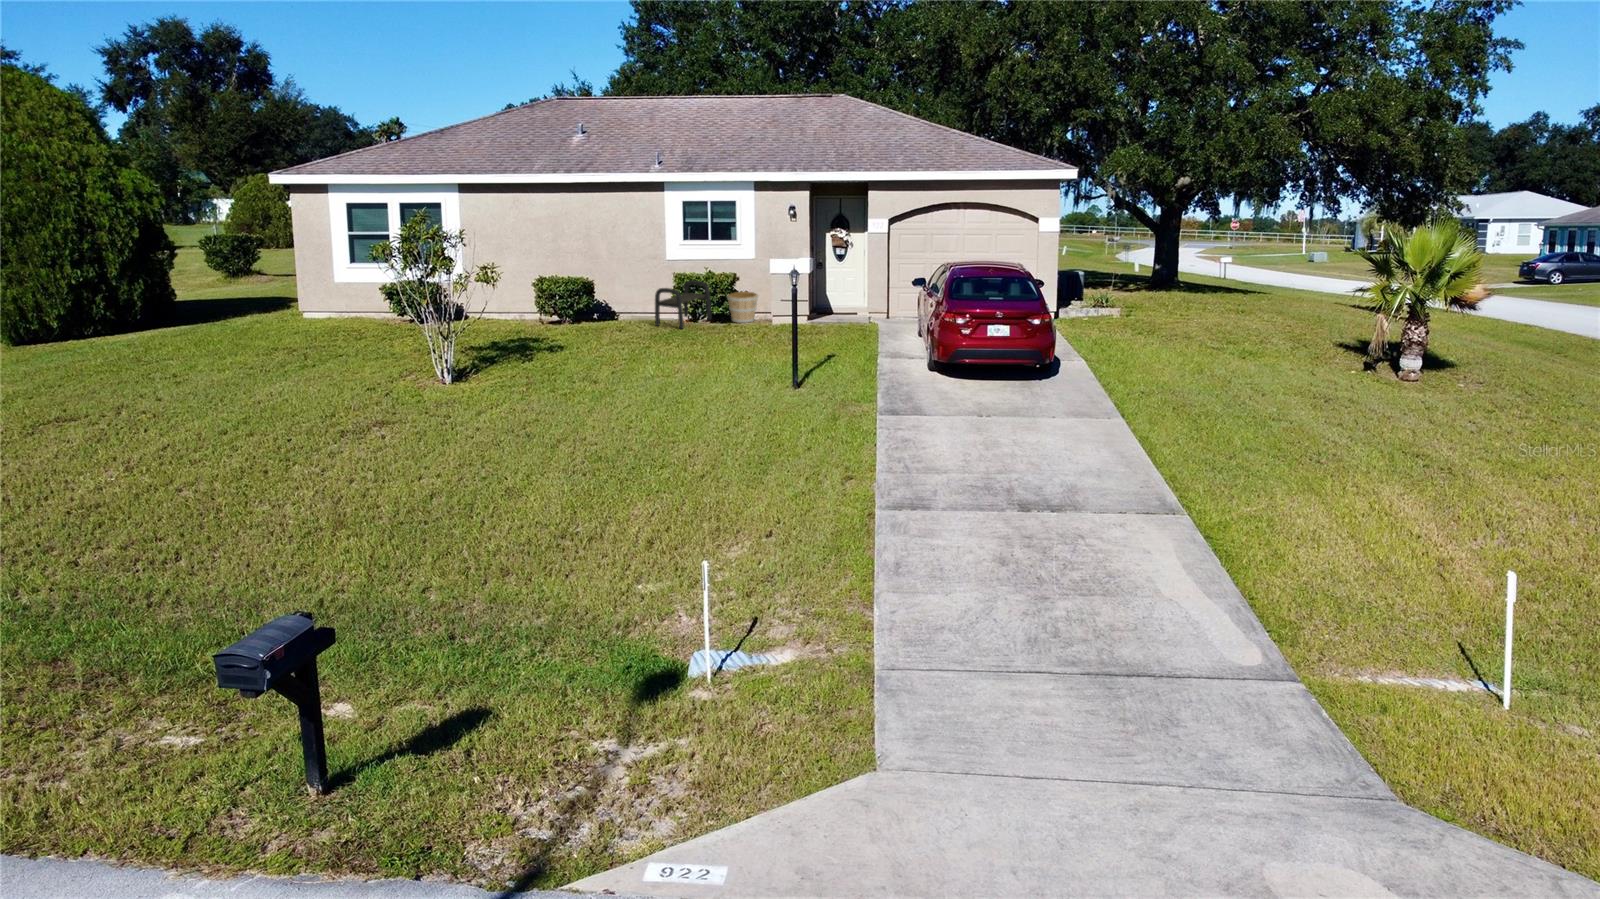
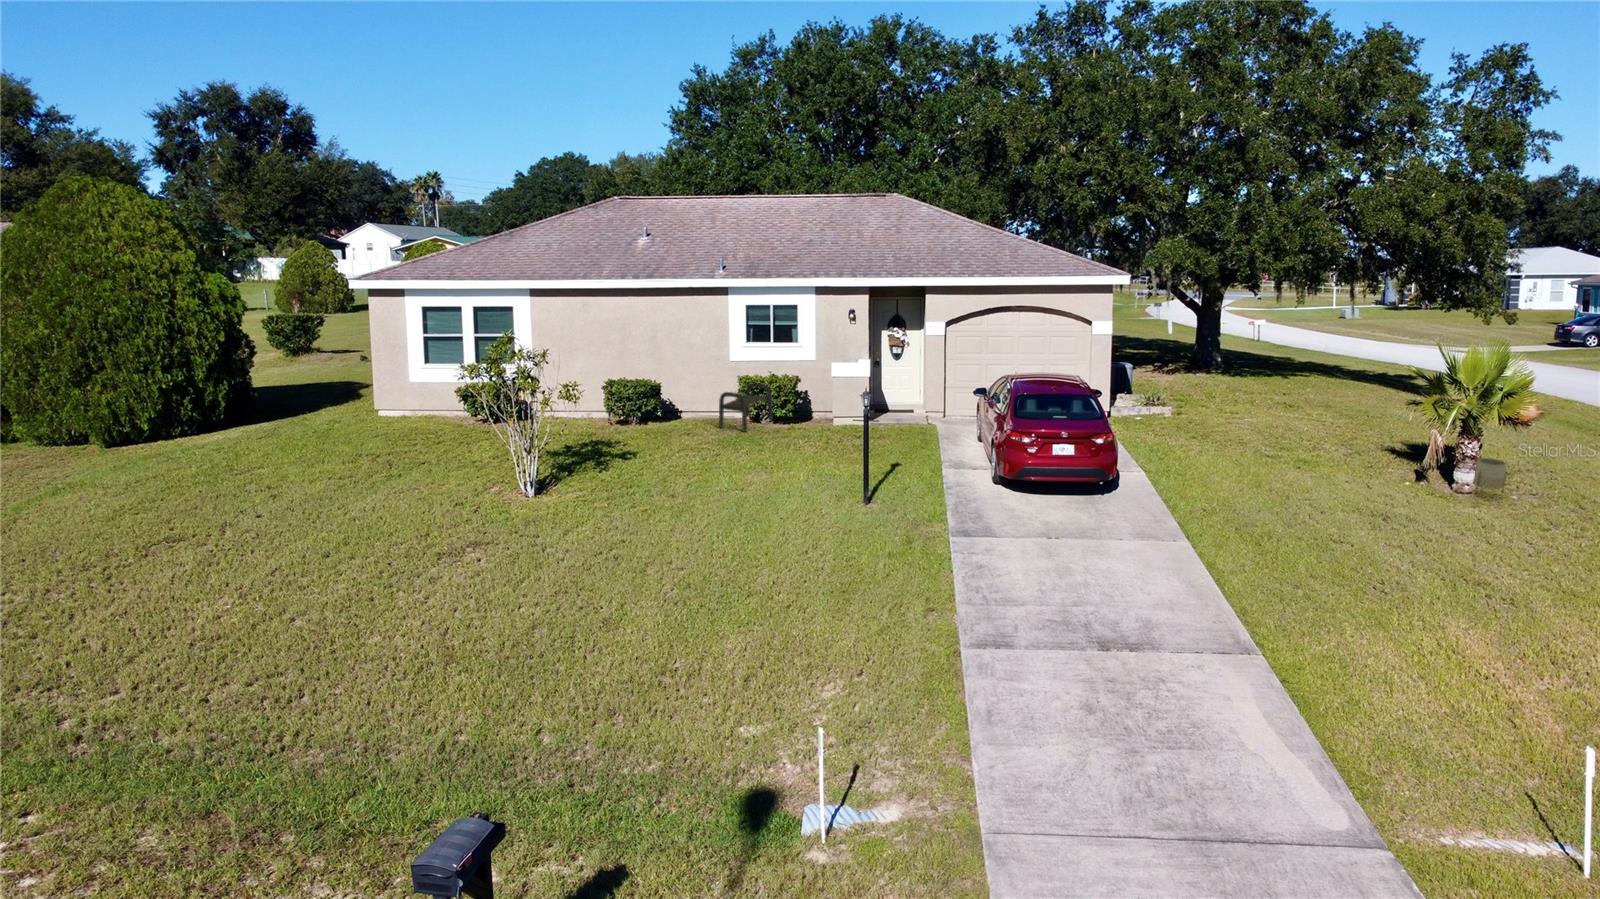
wooden bucket: present [727,291,758,323] -> none [788,393,819,424]
planter: none [1416,343,1451,383] -> present [1473,458,1507,489]

